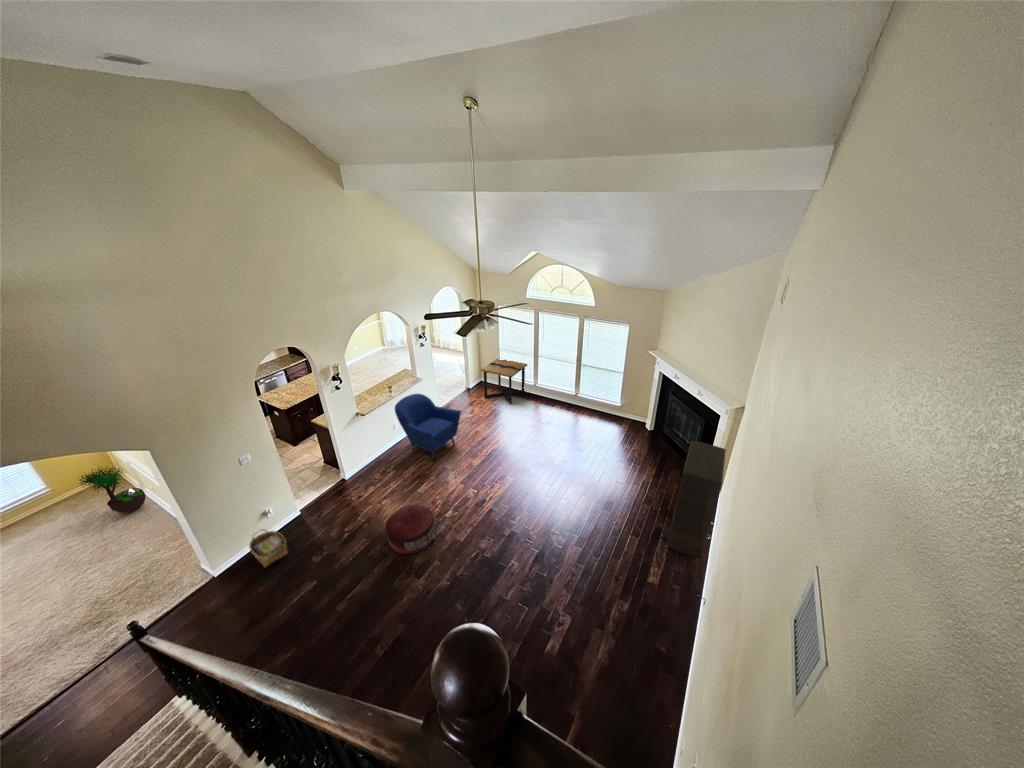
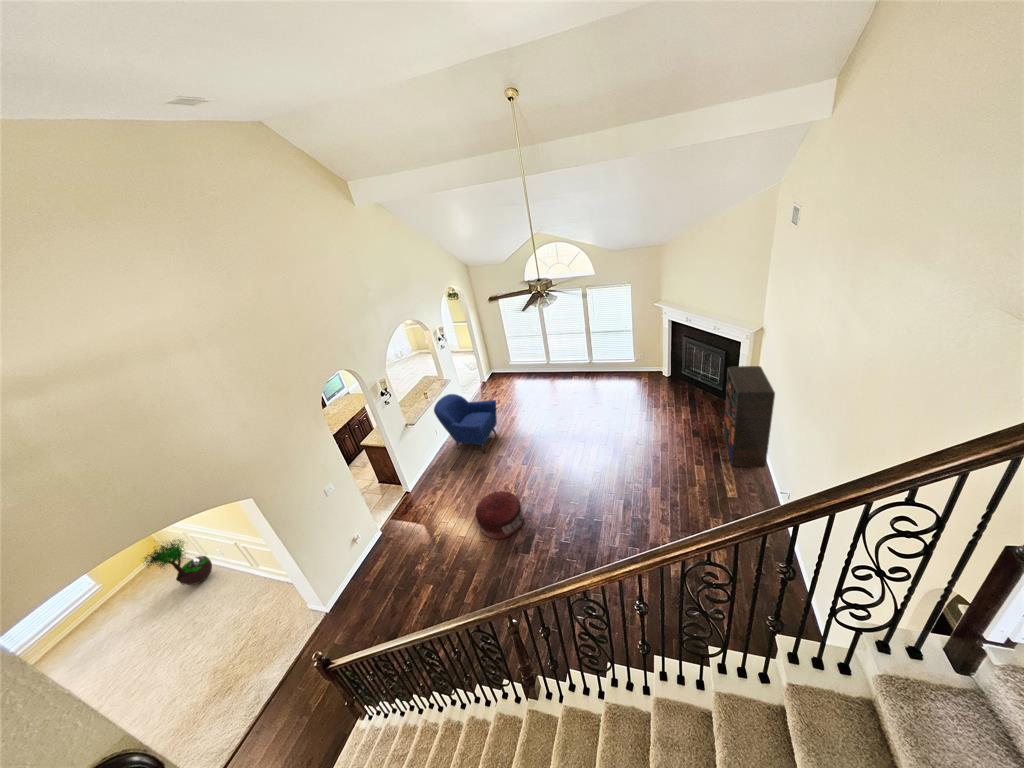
side table: present [481,358,527,404] -> none [493,345,537,387]
woven basket: present [249,529,288,567] -> none [351,553,389,589]

